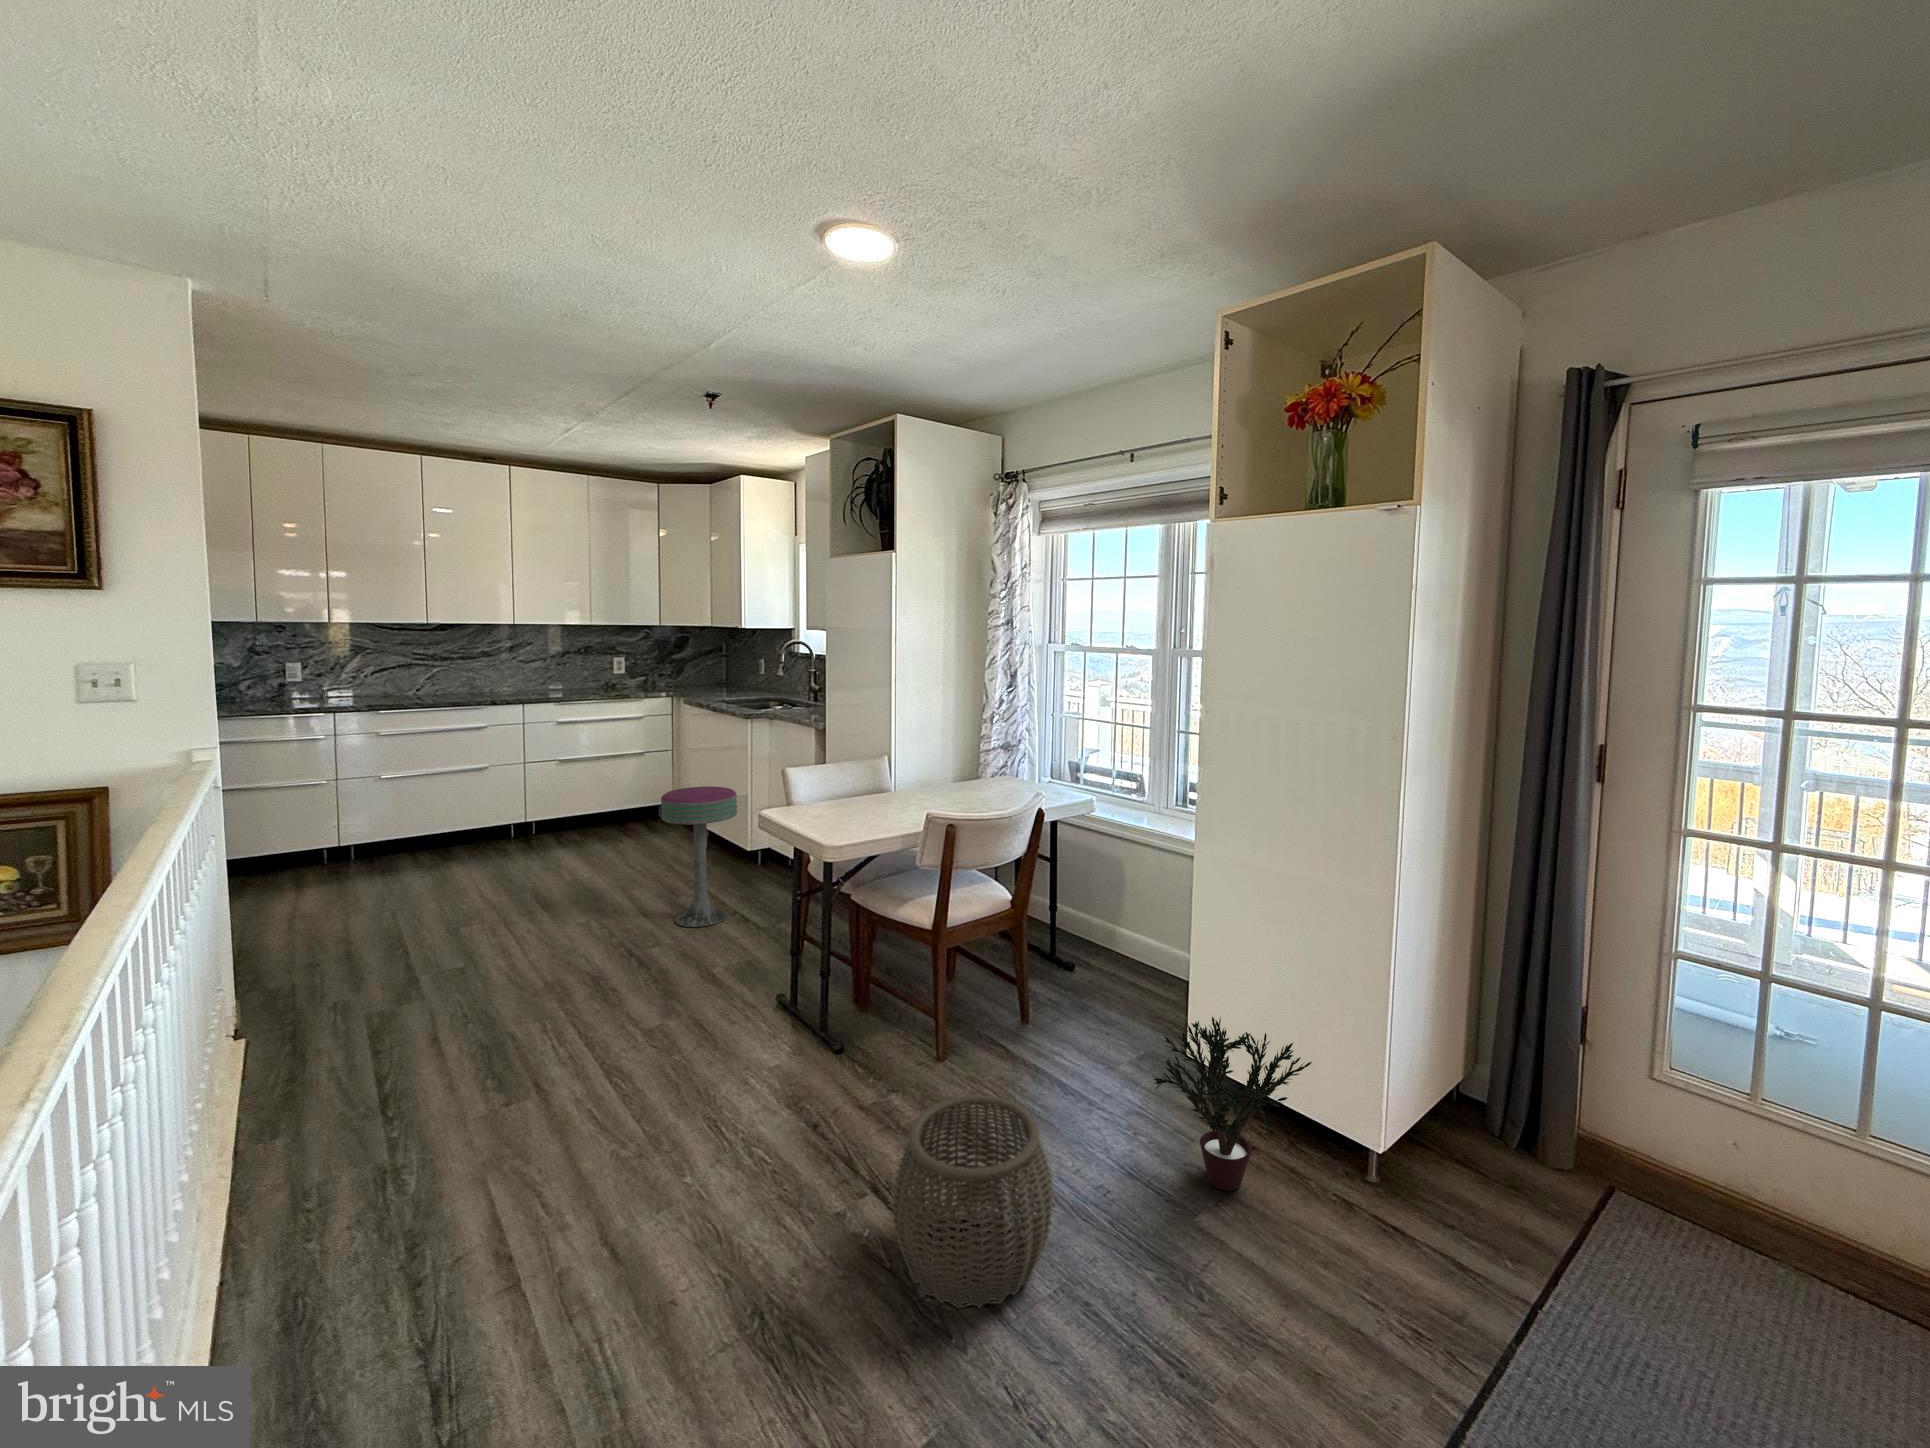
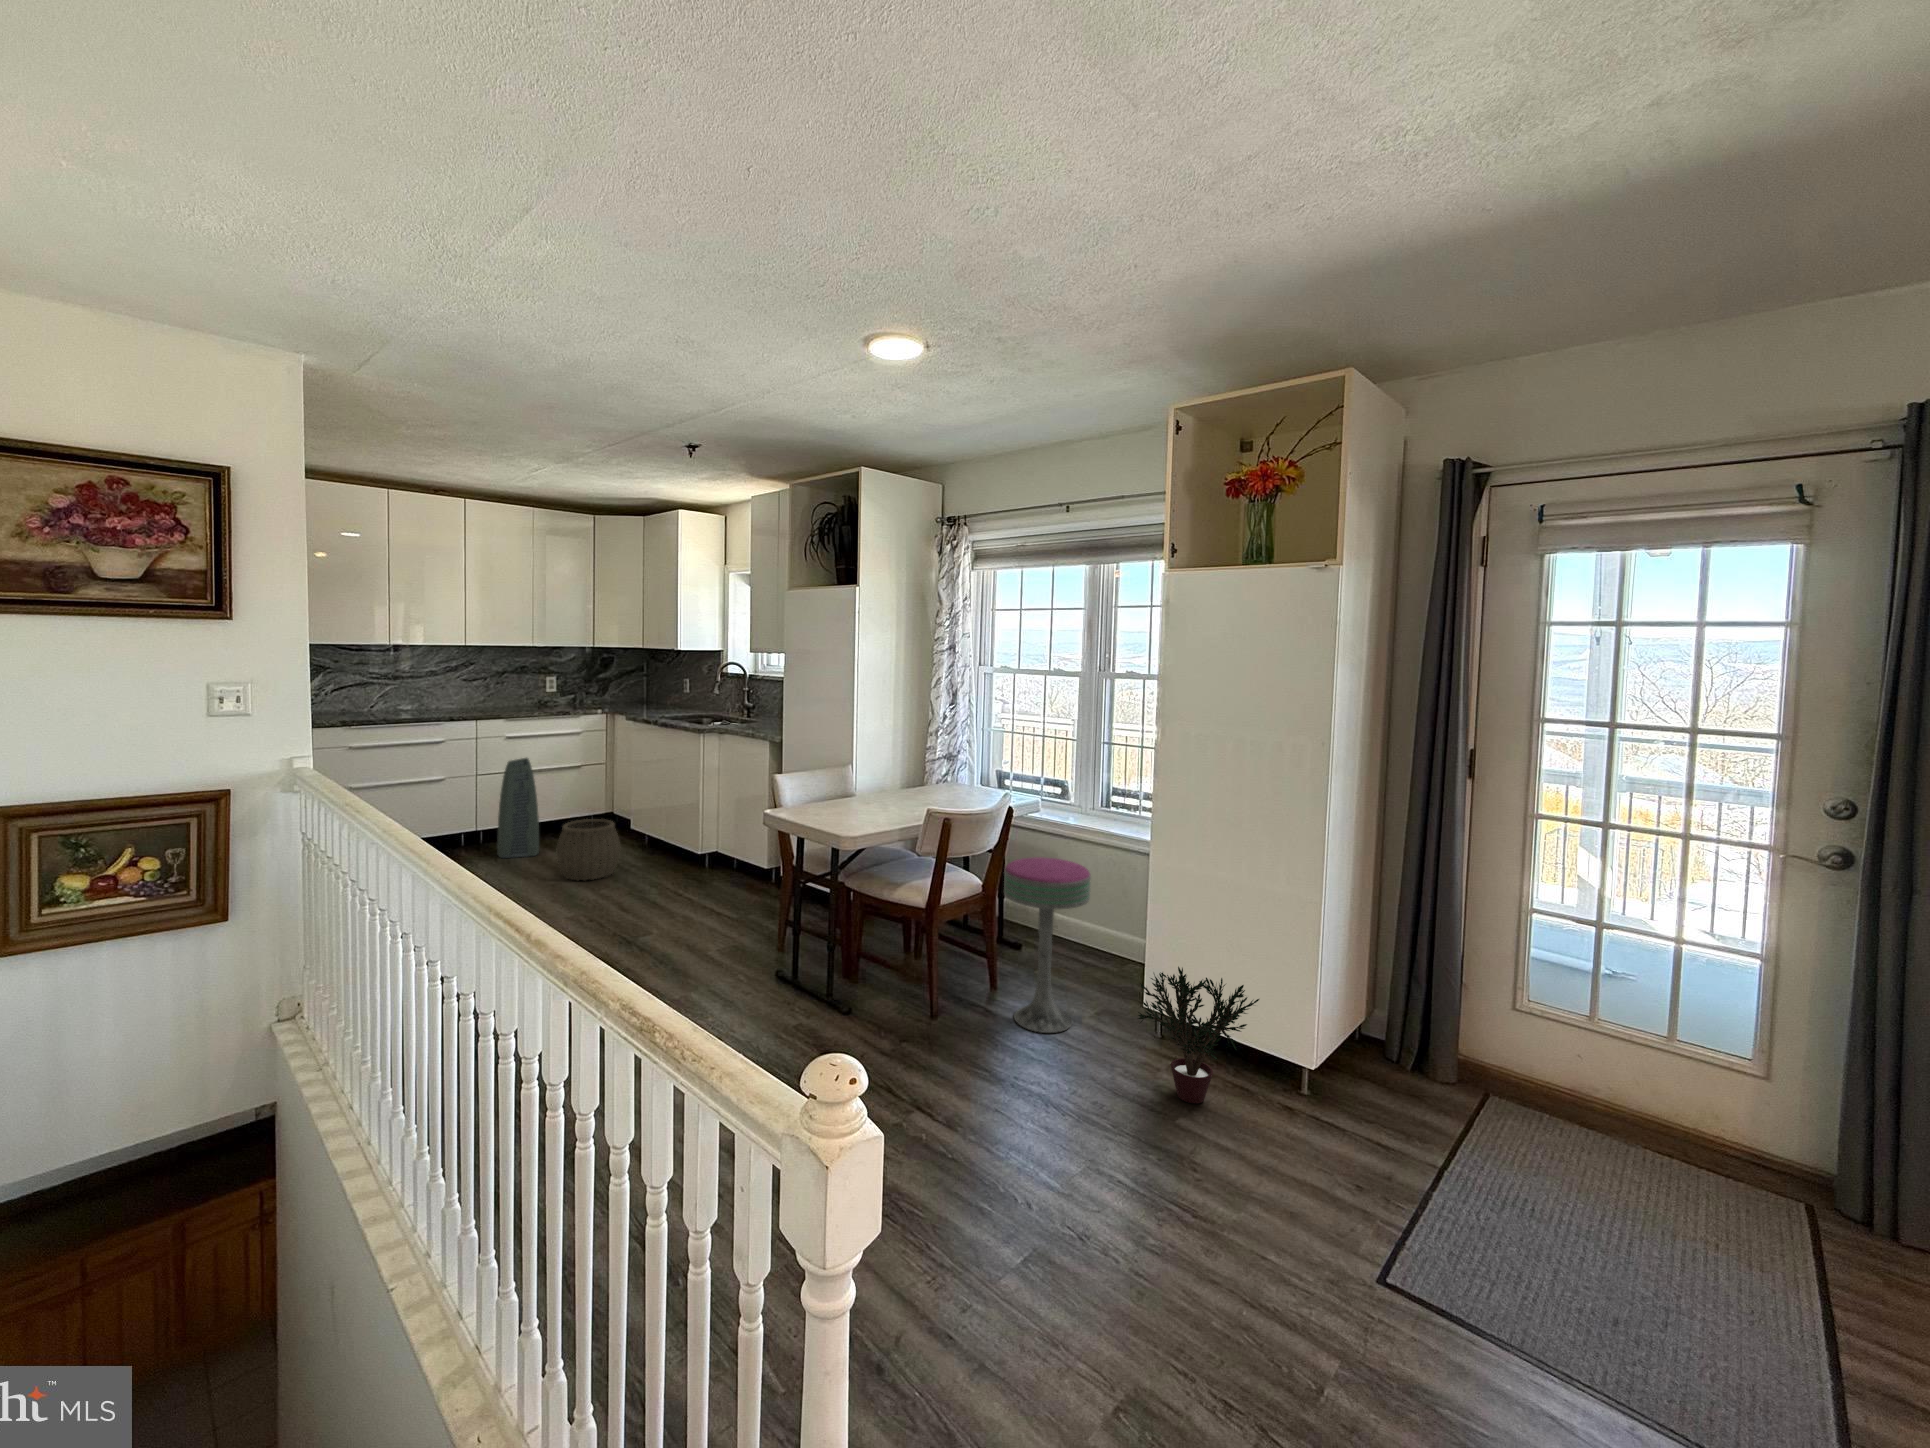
air purifier: none [543,745,590,854] -> present [497,758,539,858]
bar stool: present [661,786,737,927] -> present [1004,857,1091,1033]
woven basket: present [892,1096,1054,1308] -> present [556,819,620,880]

